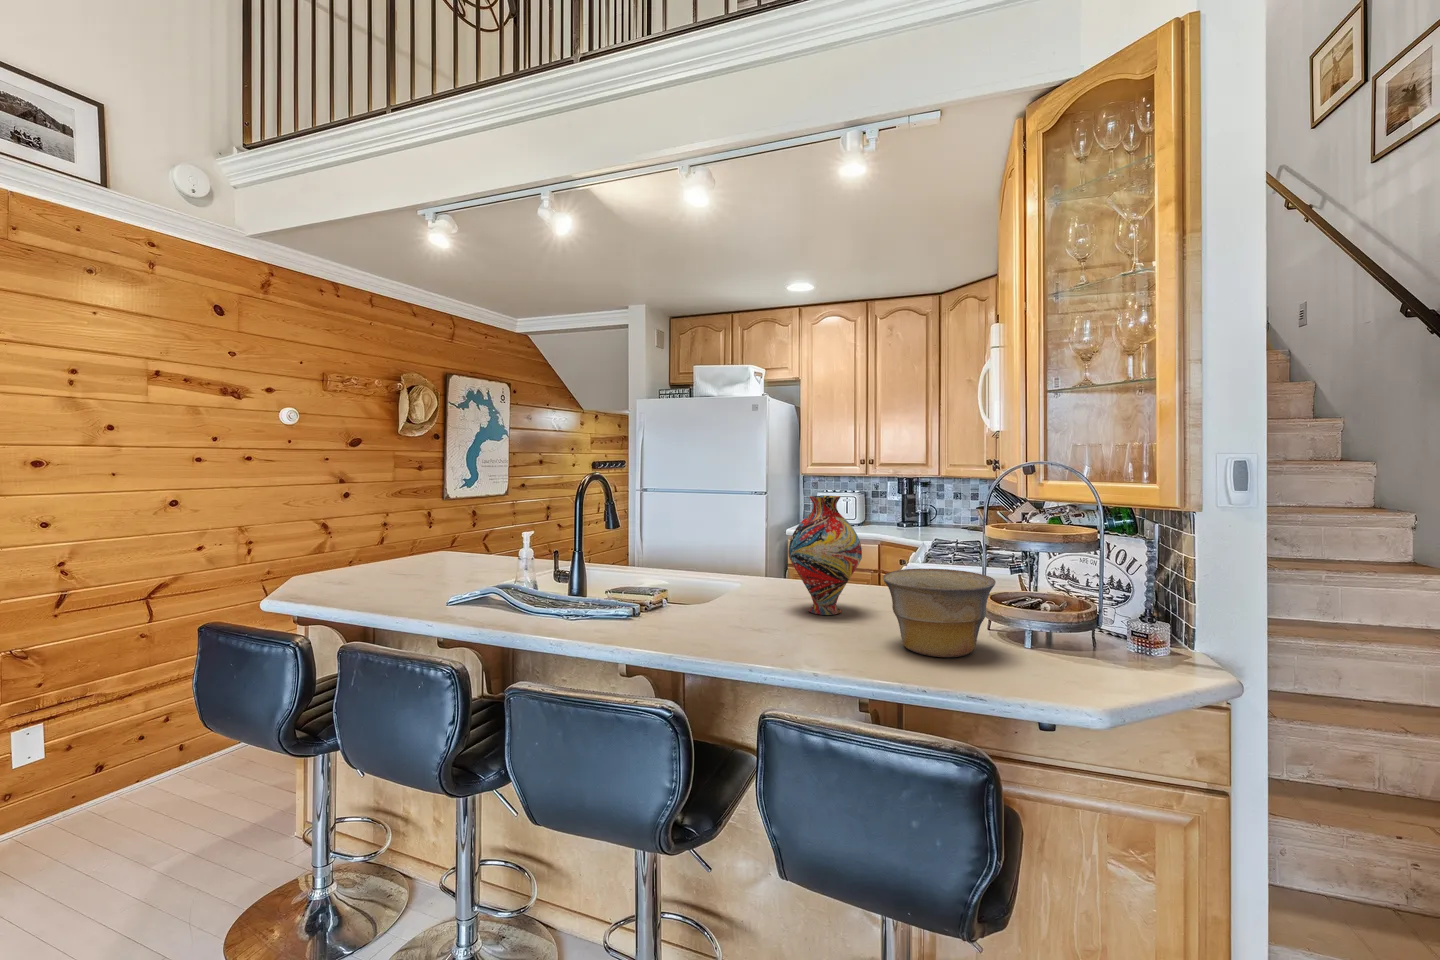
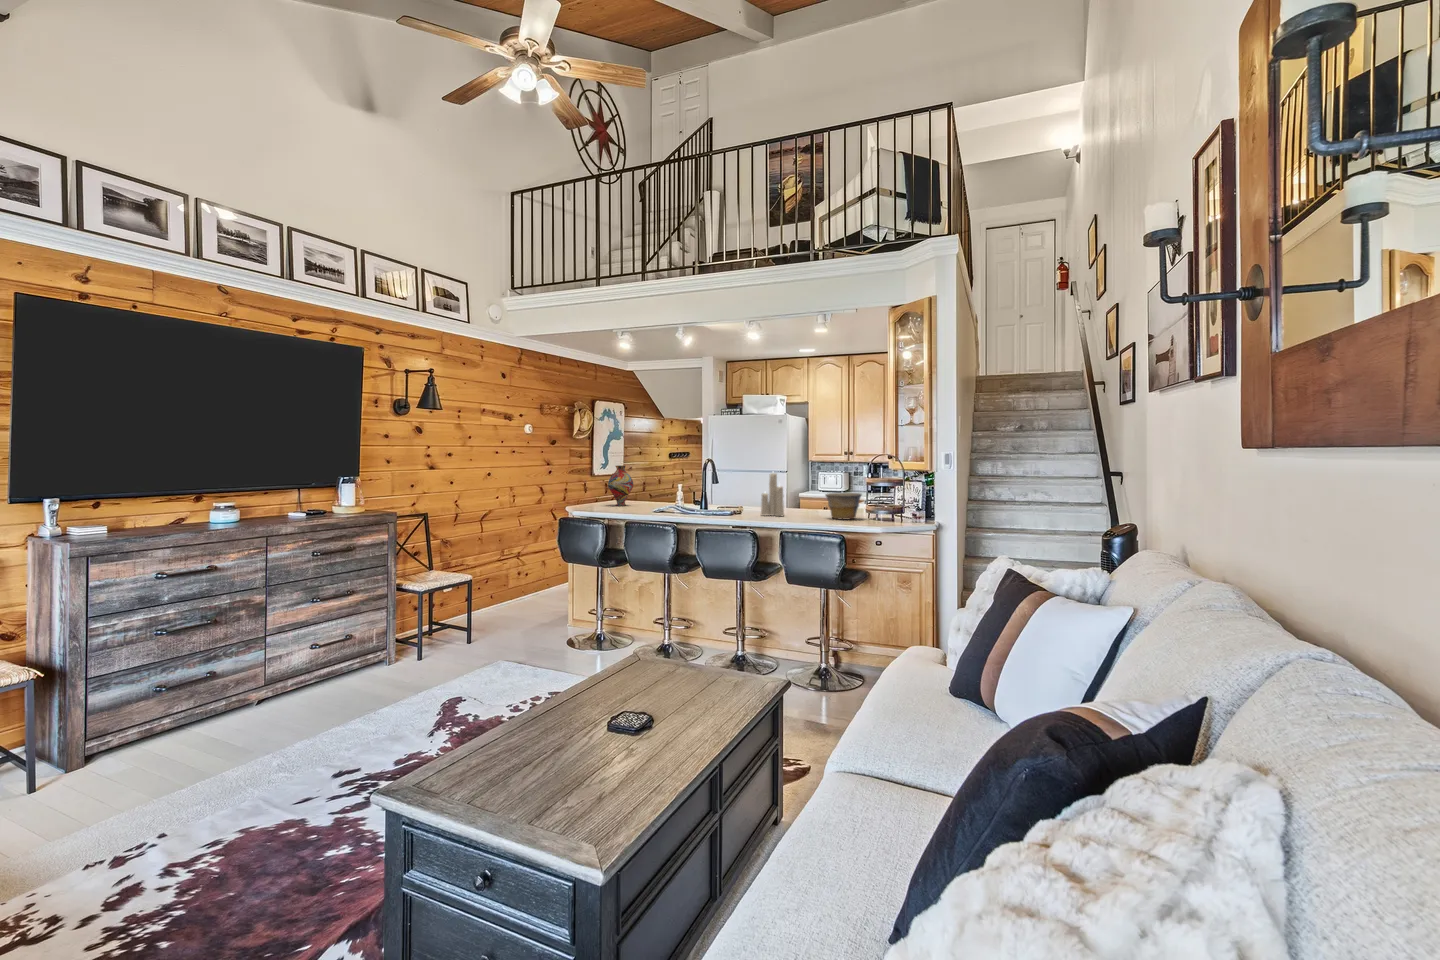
candle: none [702,491,766,633] -> present [761,473,784,516]
vase: present [788,496,862,615] -> present [608,465,633,506]

